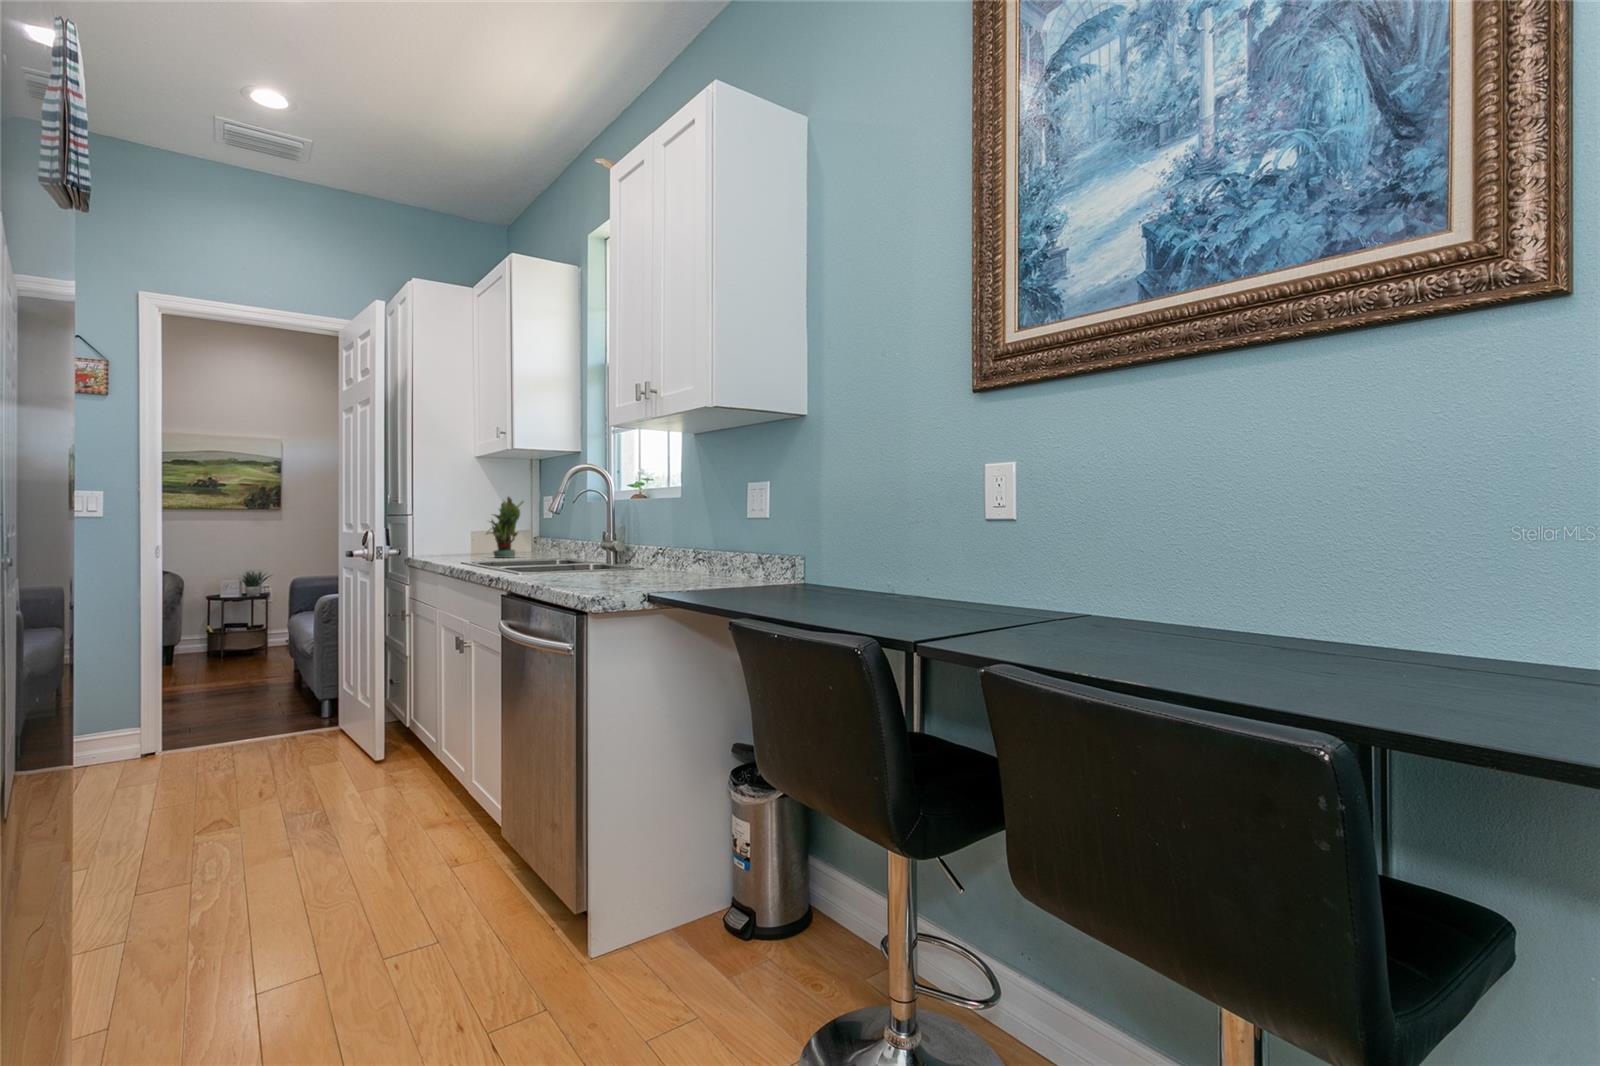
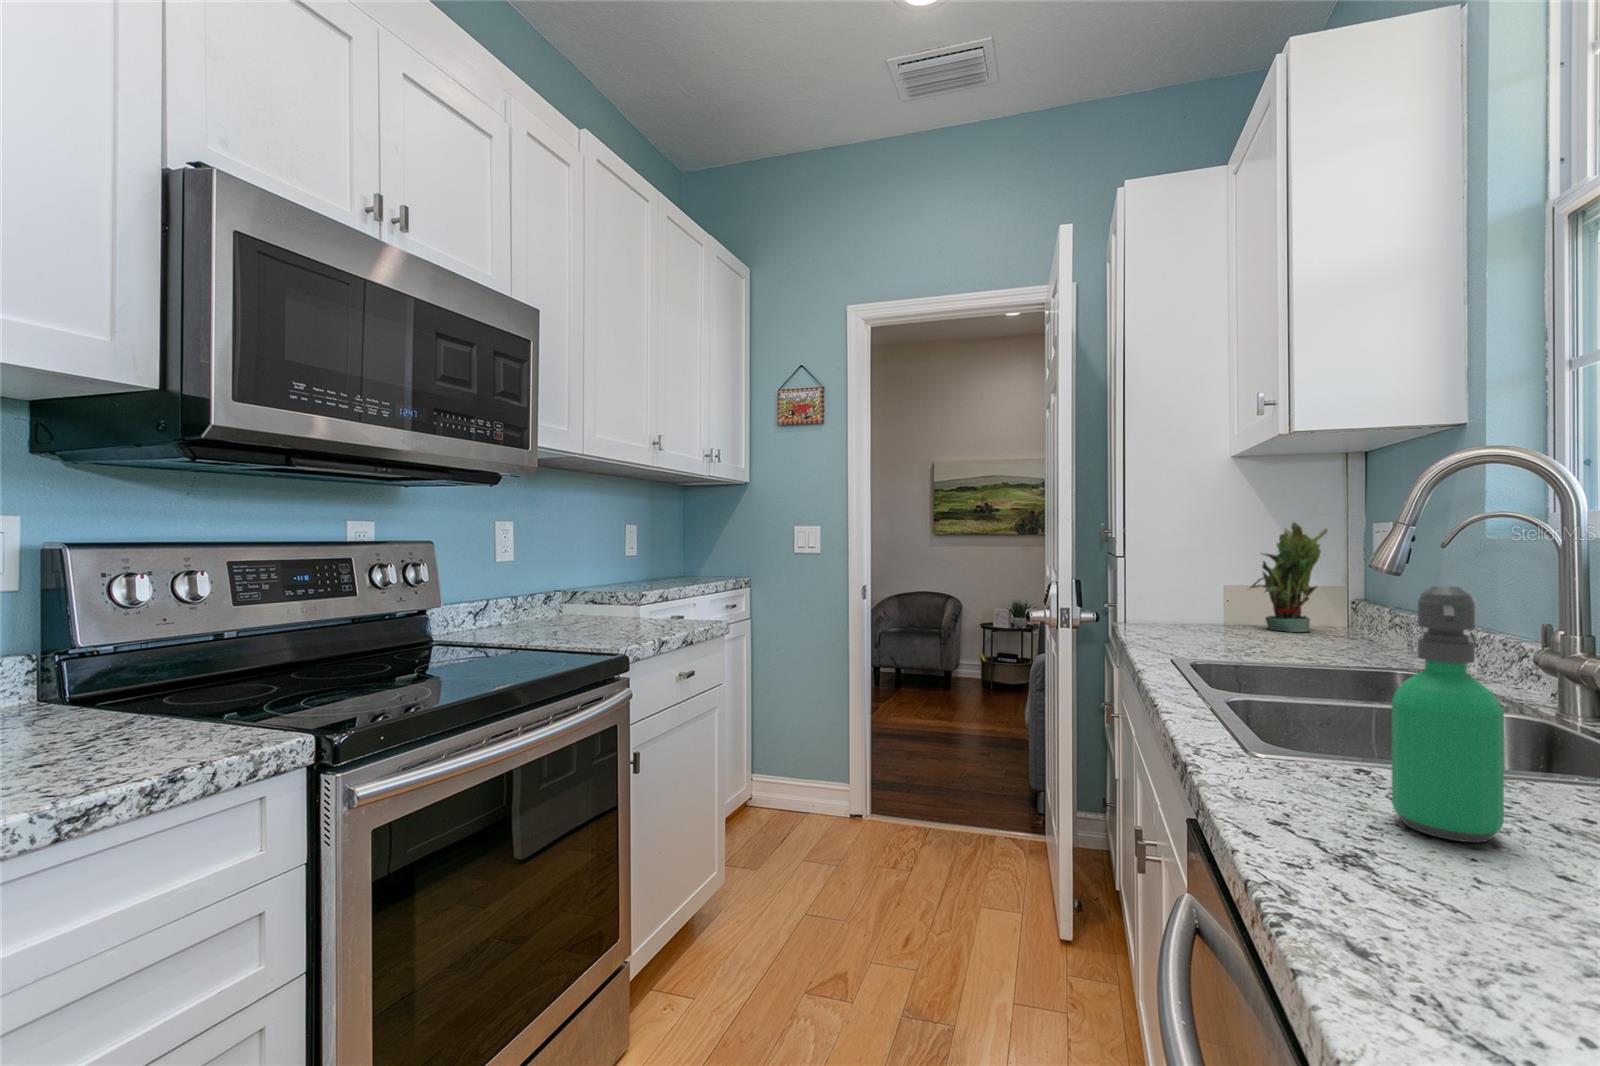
soap dispenser: none [552,507,577,575] -> present [1392,585,1504,842]

